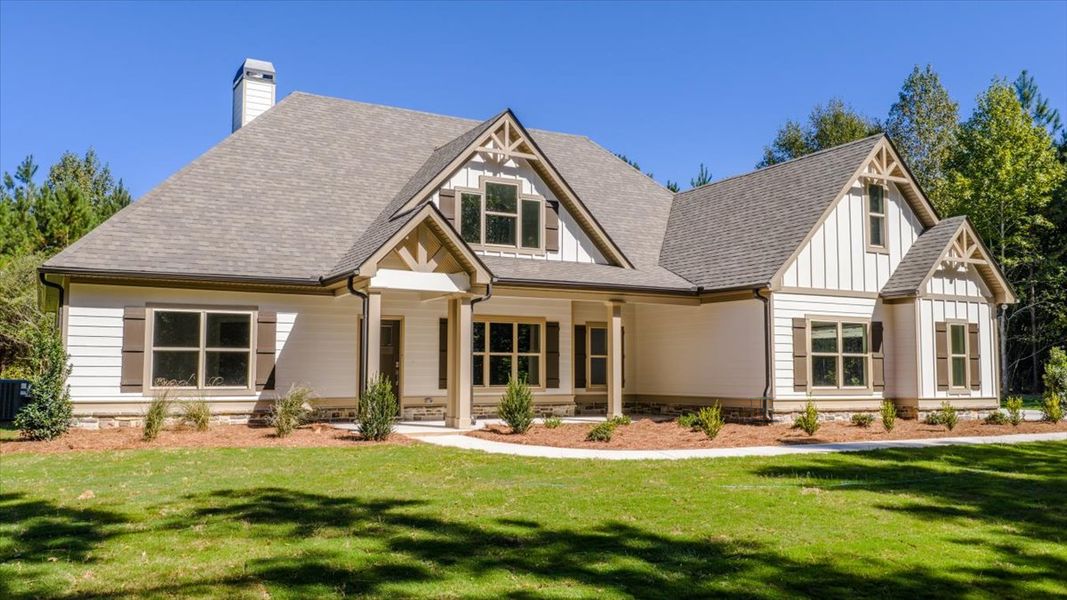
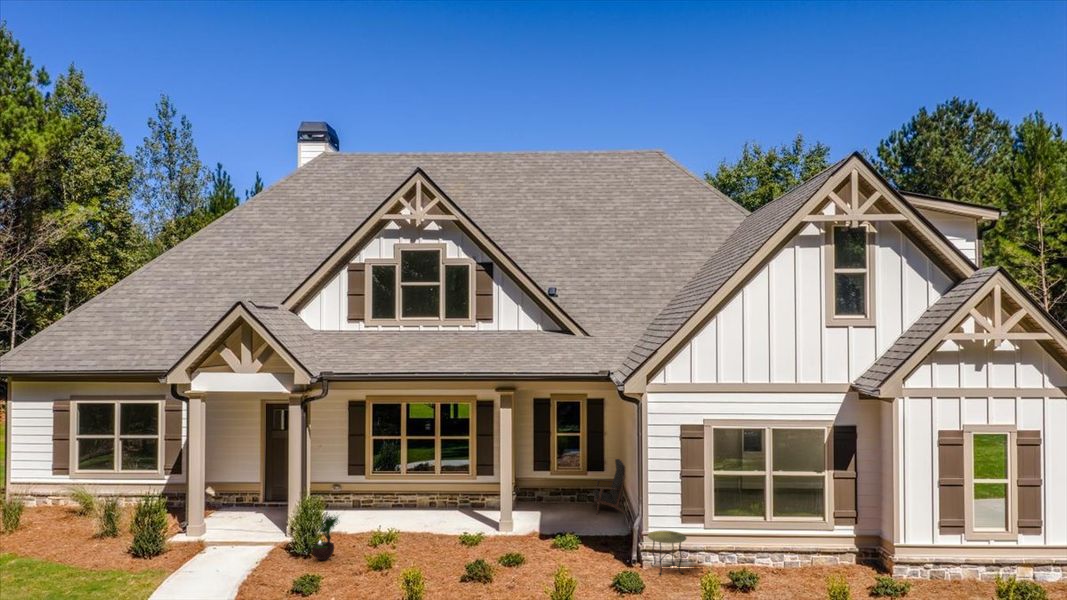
lounge chair: none [634,372,670,414] -> present [592,459,625,515]
potted tree: none [513,388,538,431] -> present [312,515,338,560]

